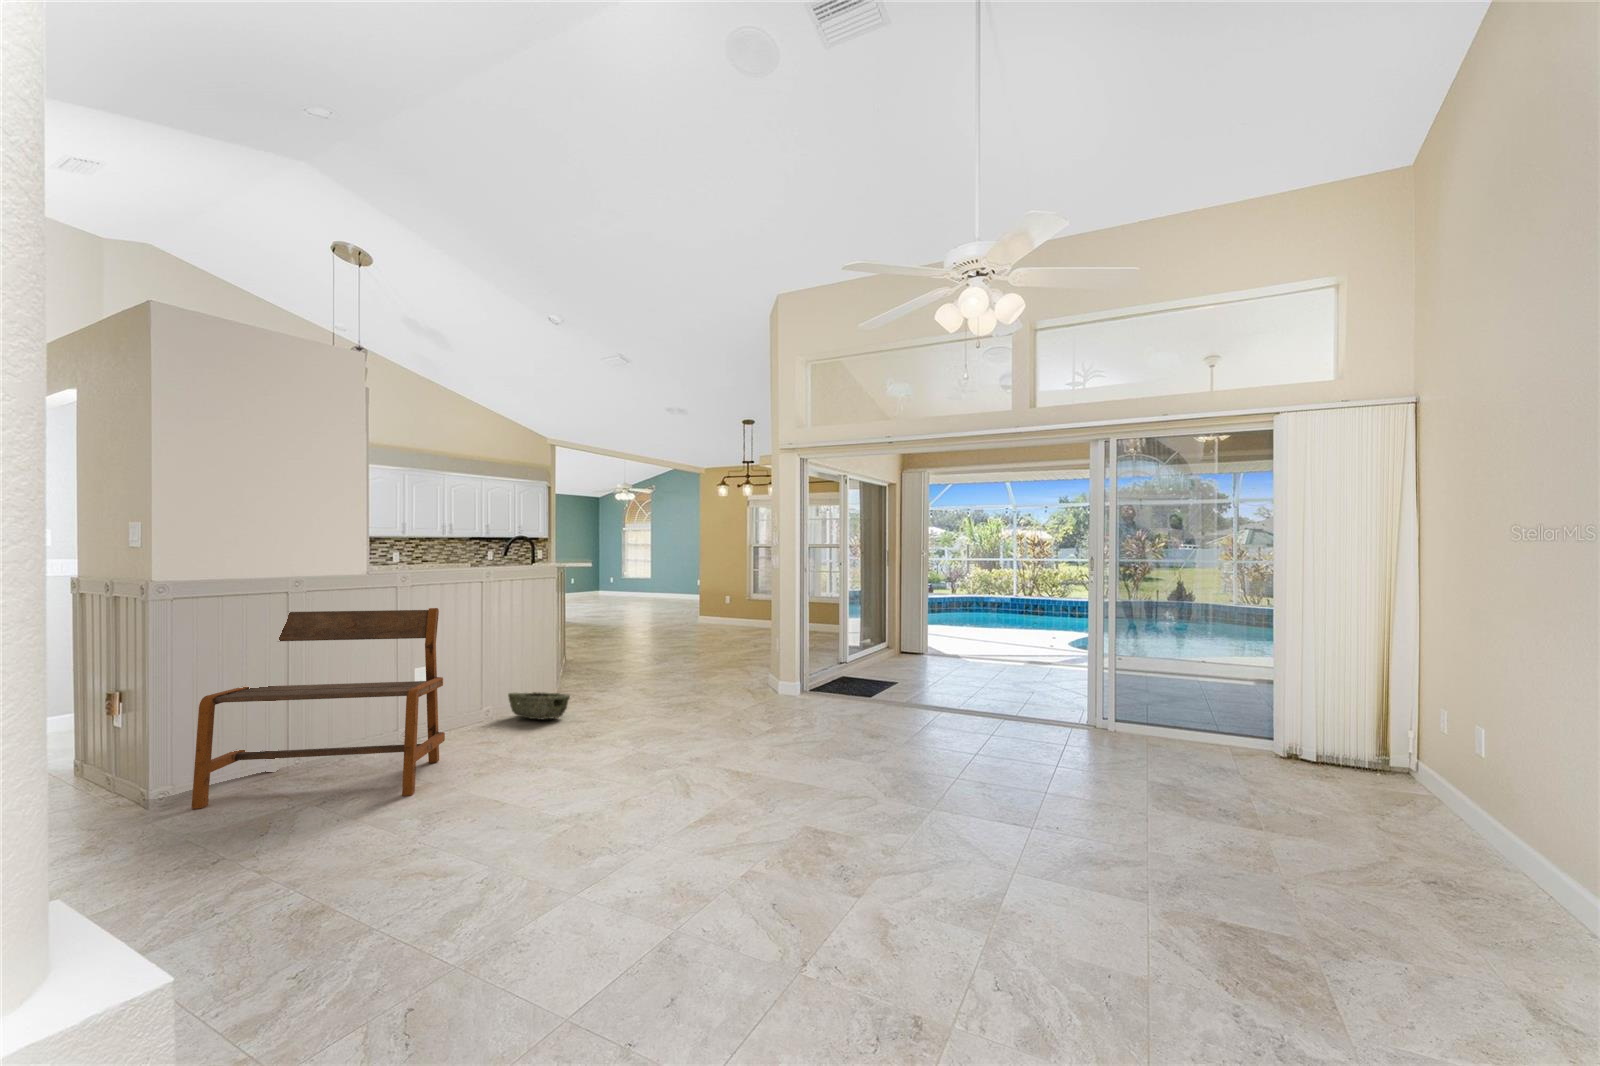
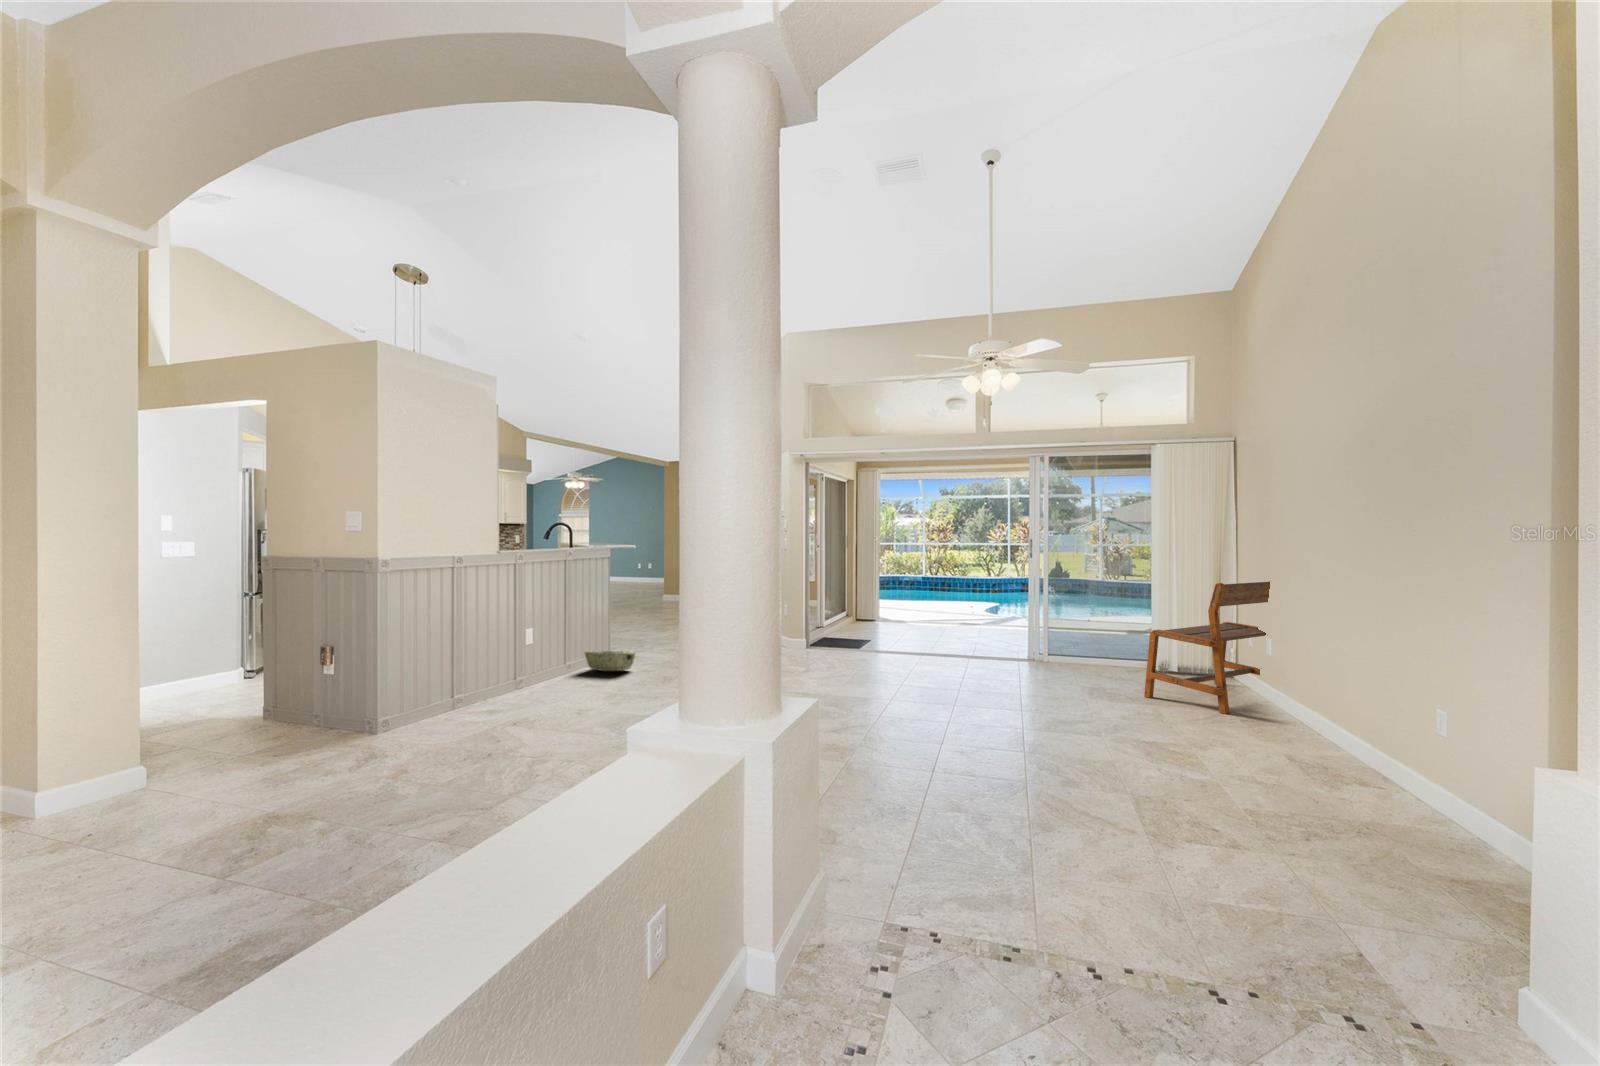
bench: present [192,608,445,809] -> present [1144,582,1270,714]

